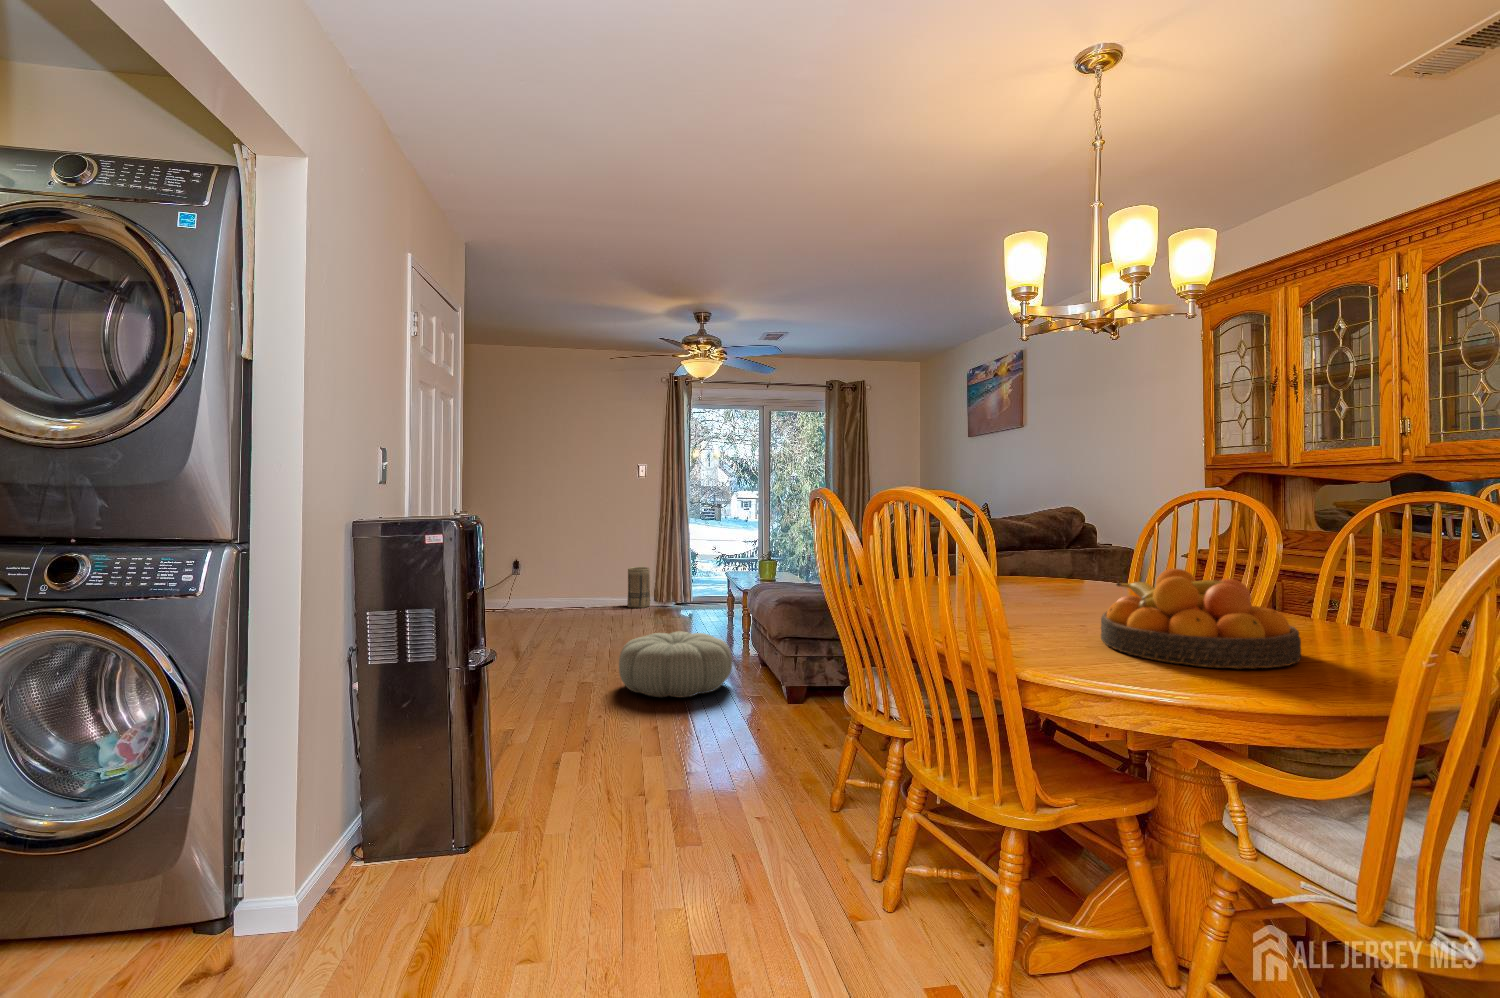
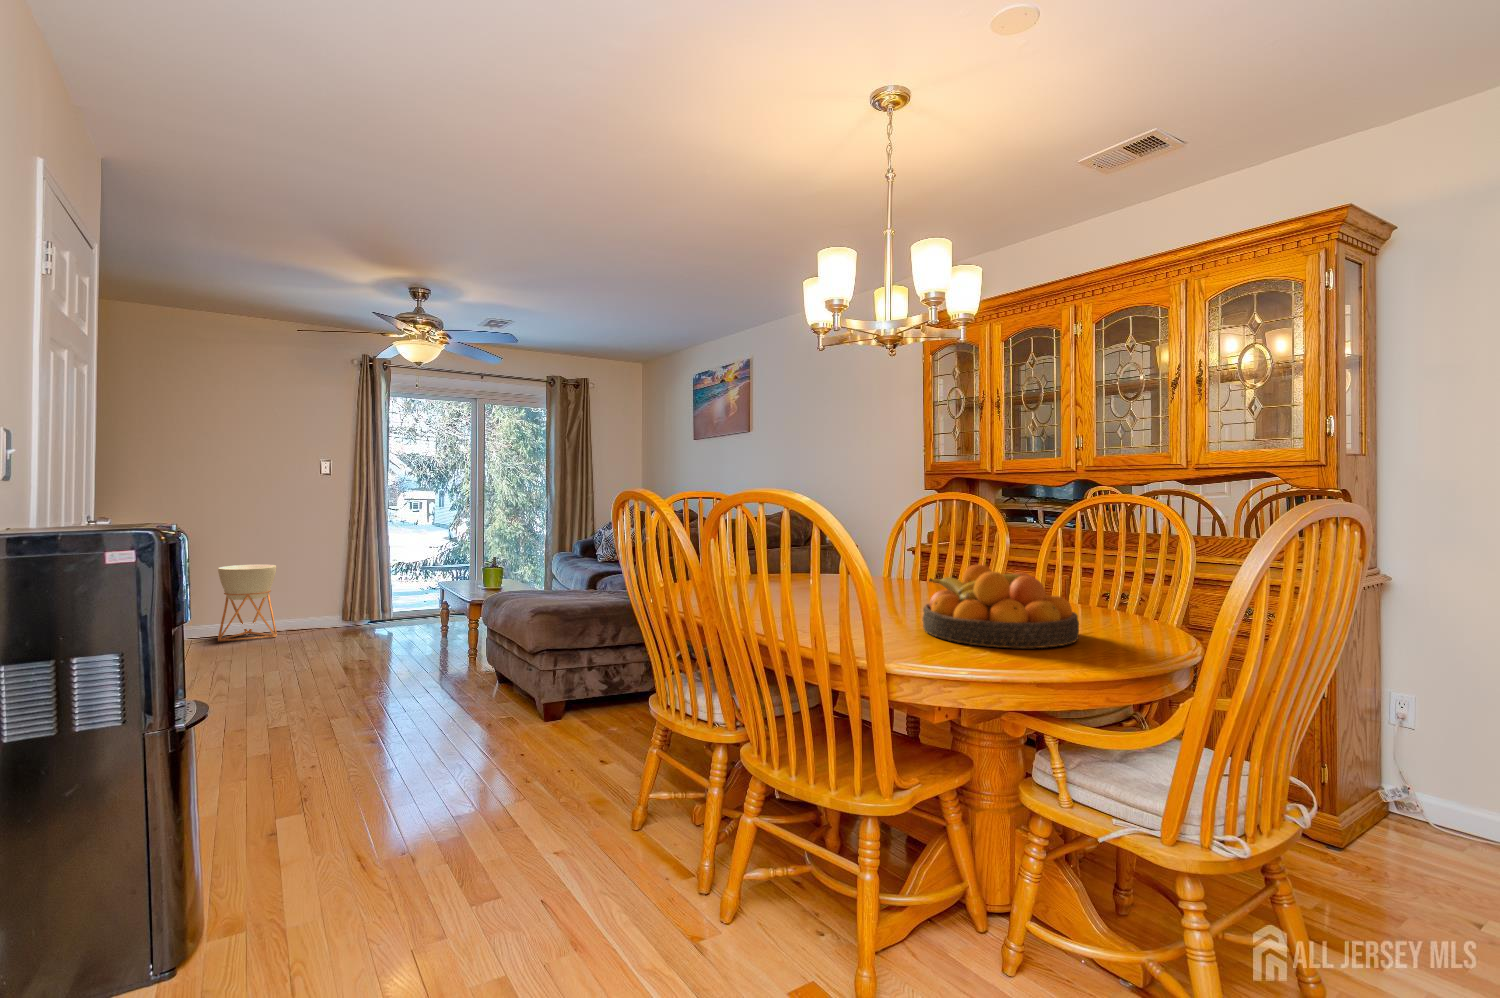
planter: none [569,551,609,611] -> present [218,565,277,642]
basket: present [627,567,650,608] -> none [302,582,332,632]
pouf: present [619,632,732,698] -> none [327,656,473,735]

